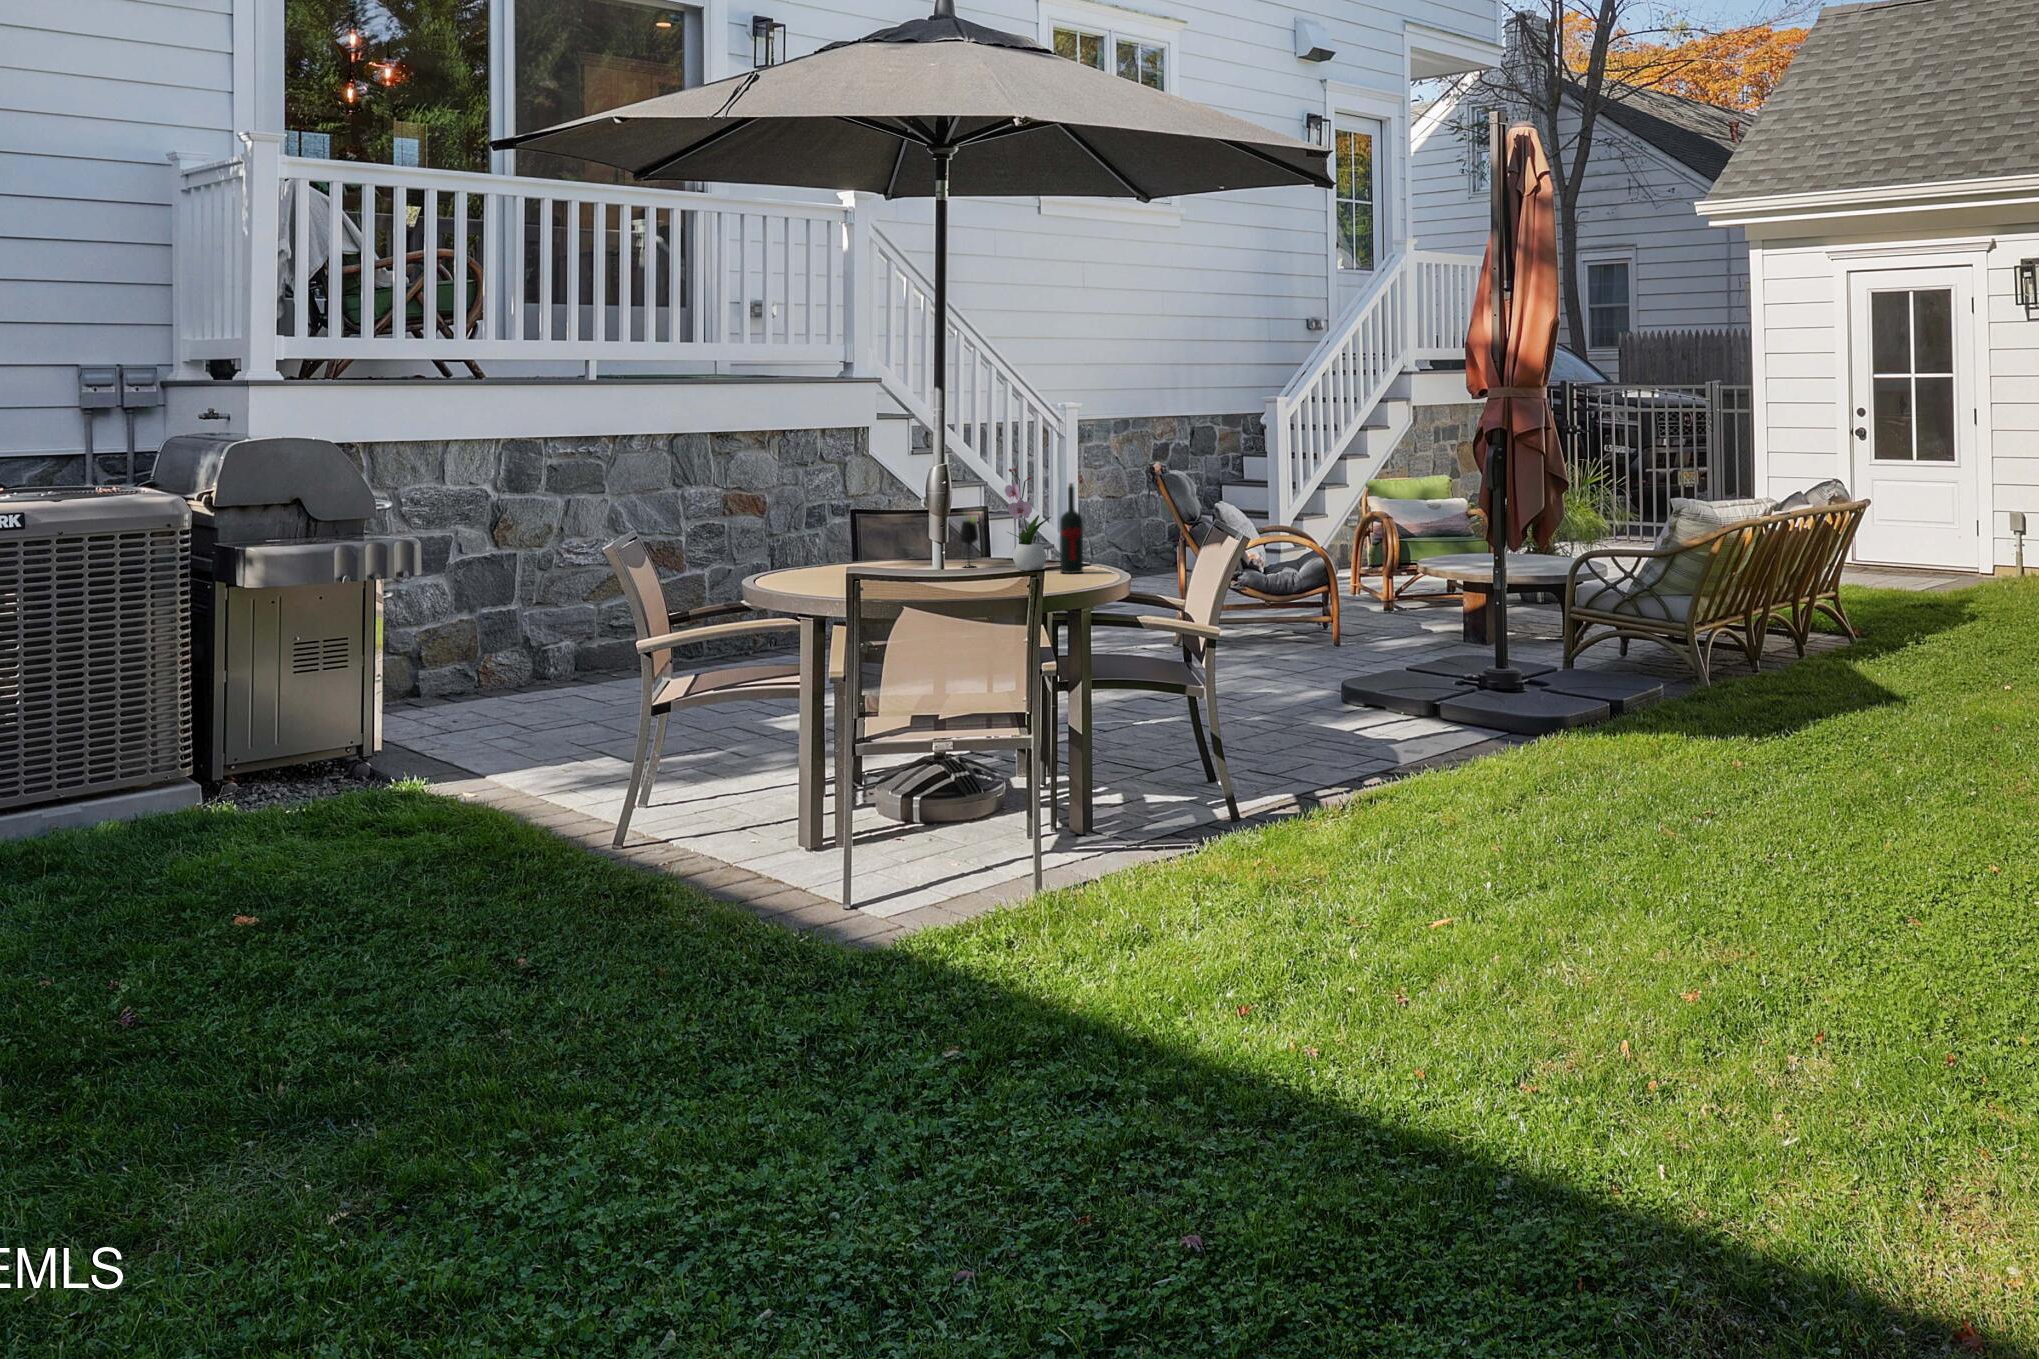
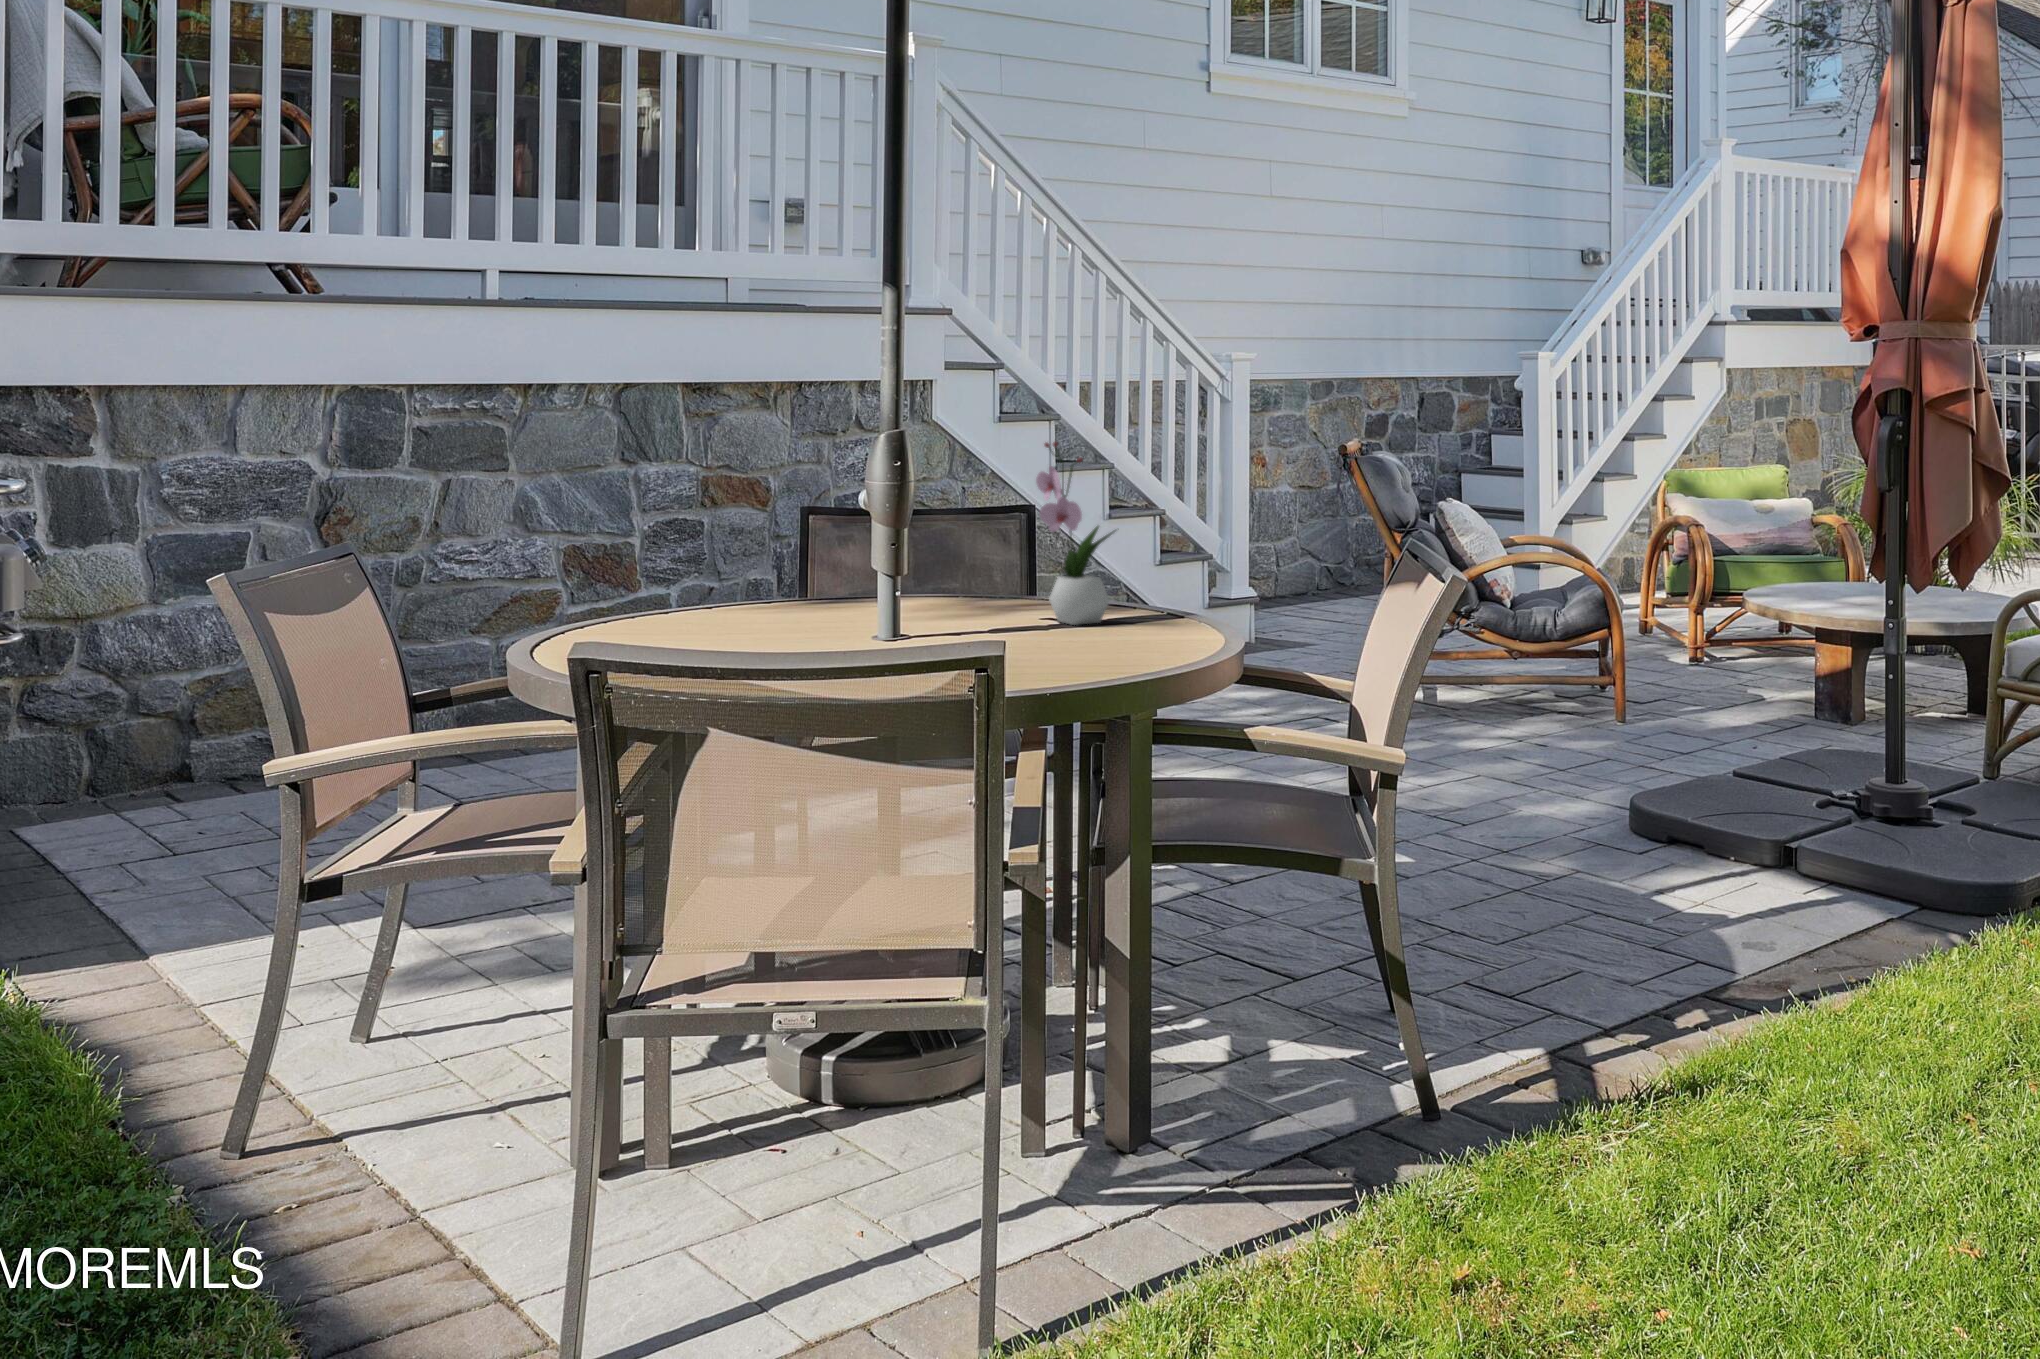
wine bottle: present [1060,483,1083,574] -> none [1127,470,1169,633]
wine glass: present [960,516,978,567] -> none [964,515,997,615]

